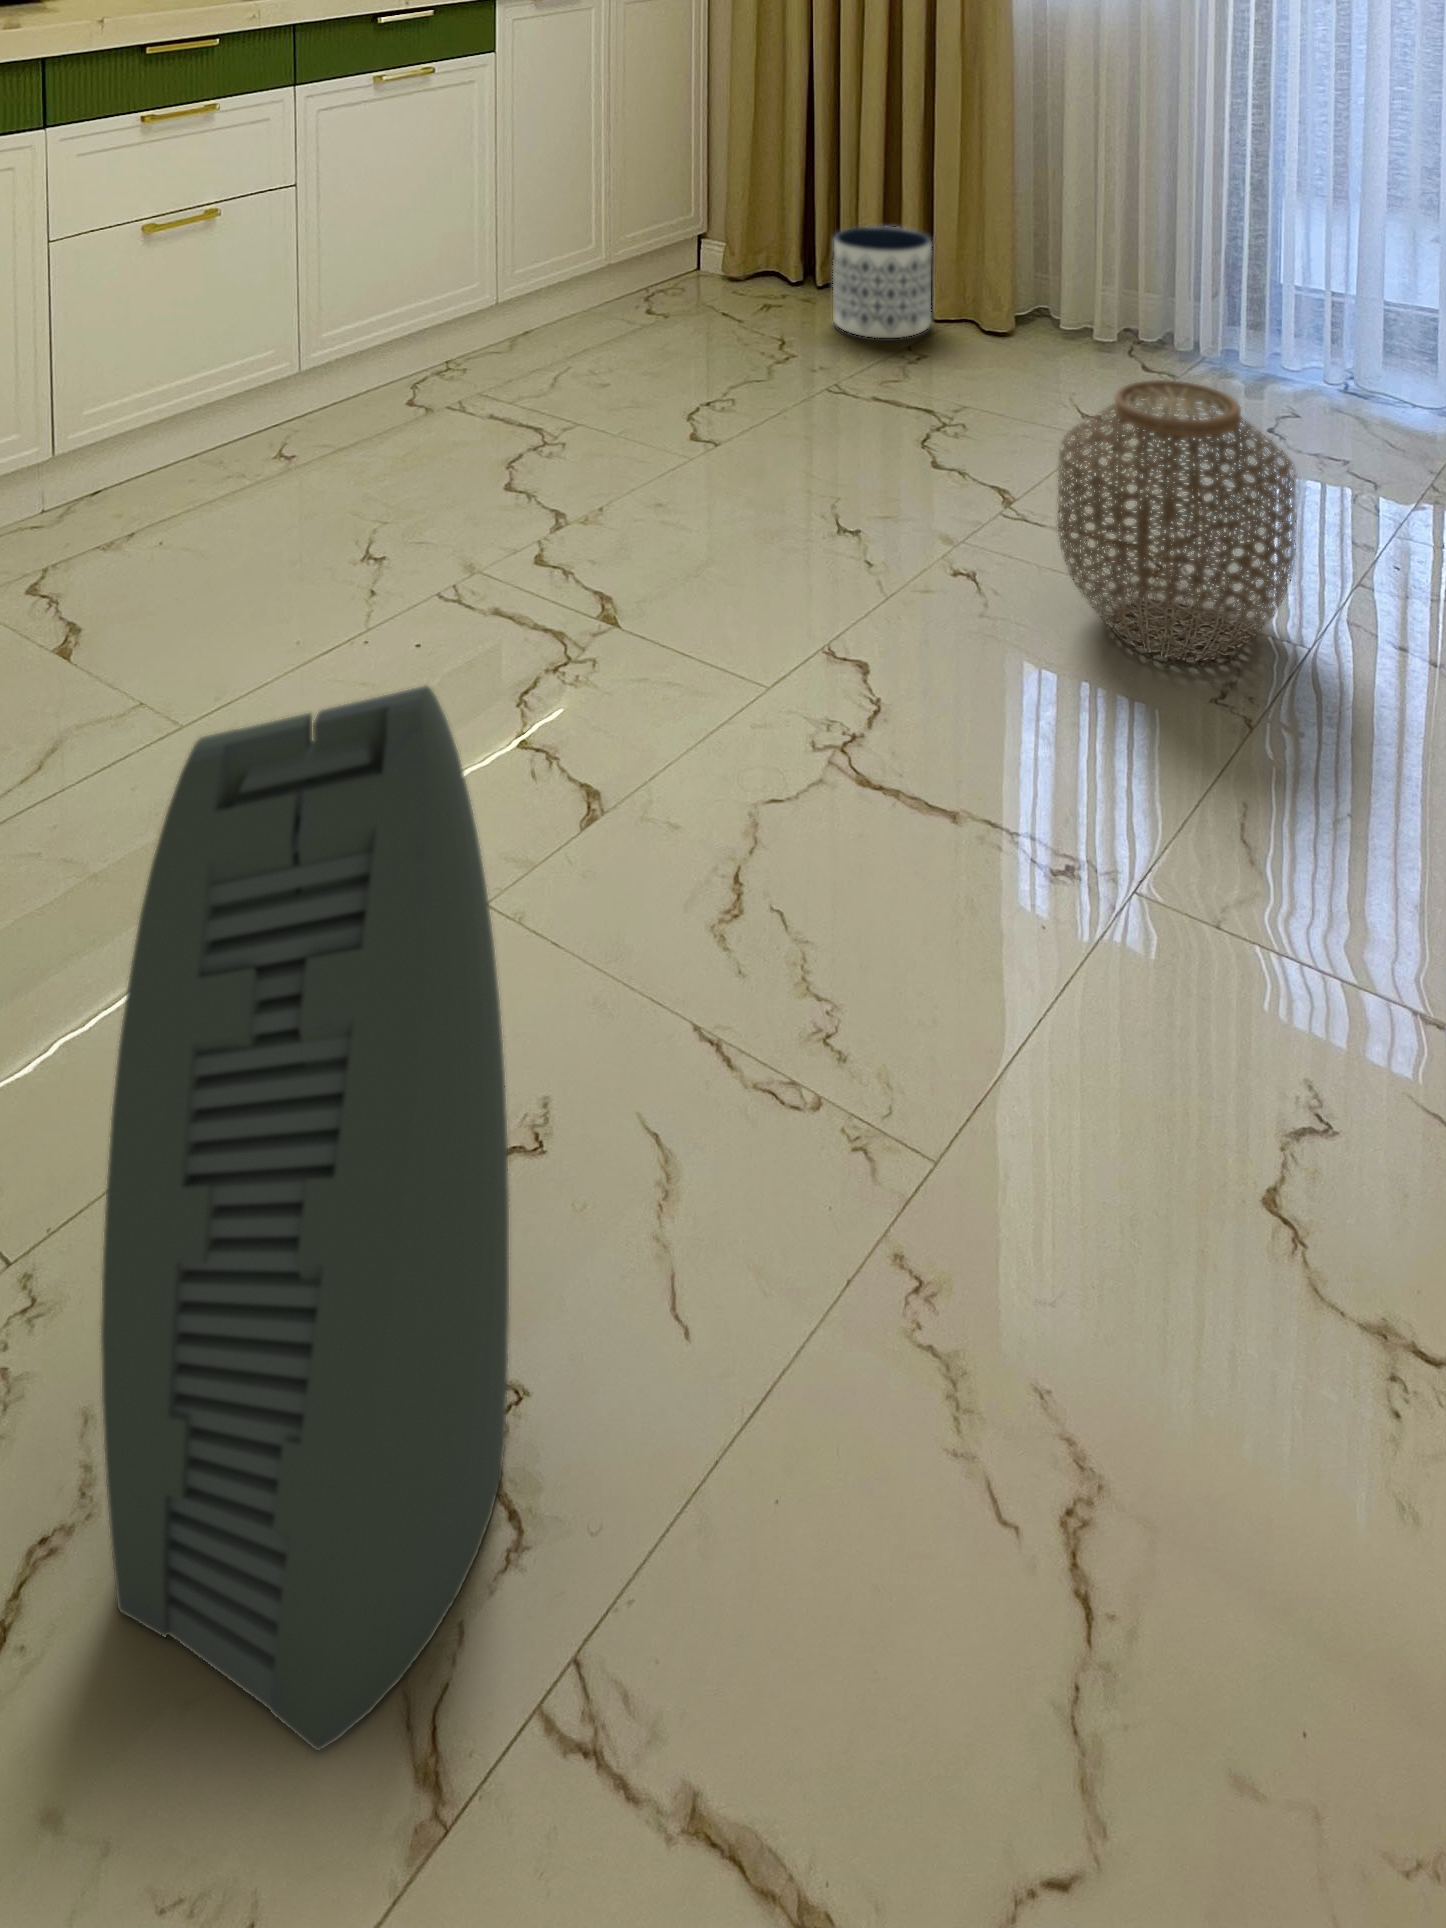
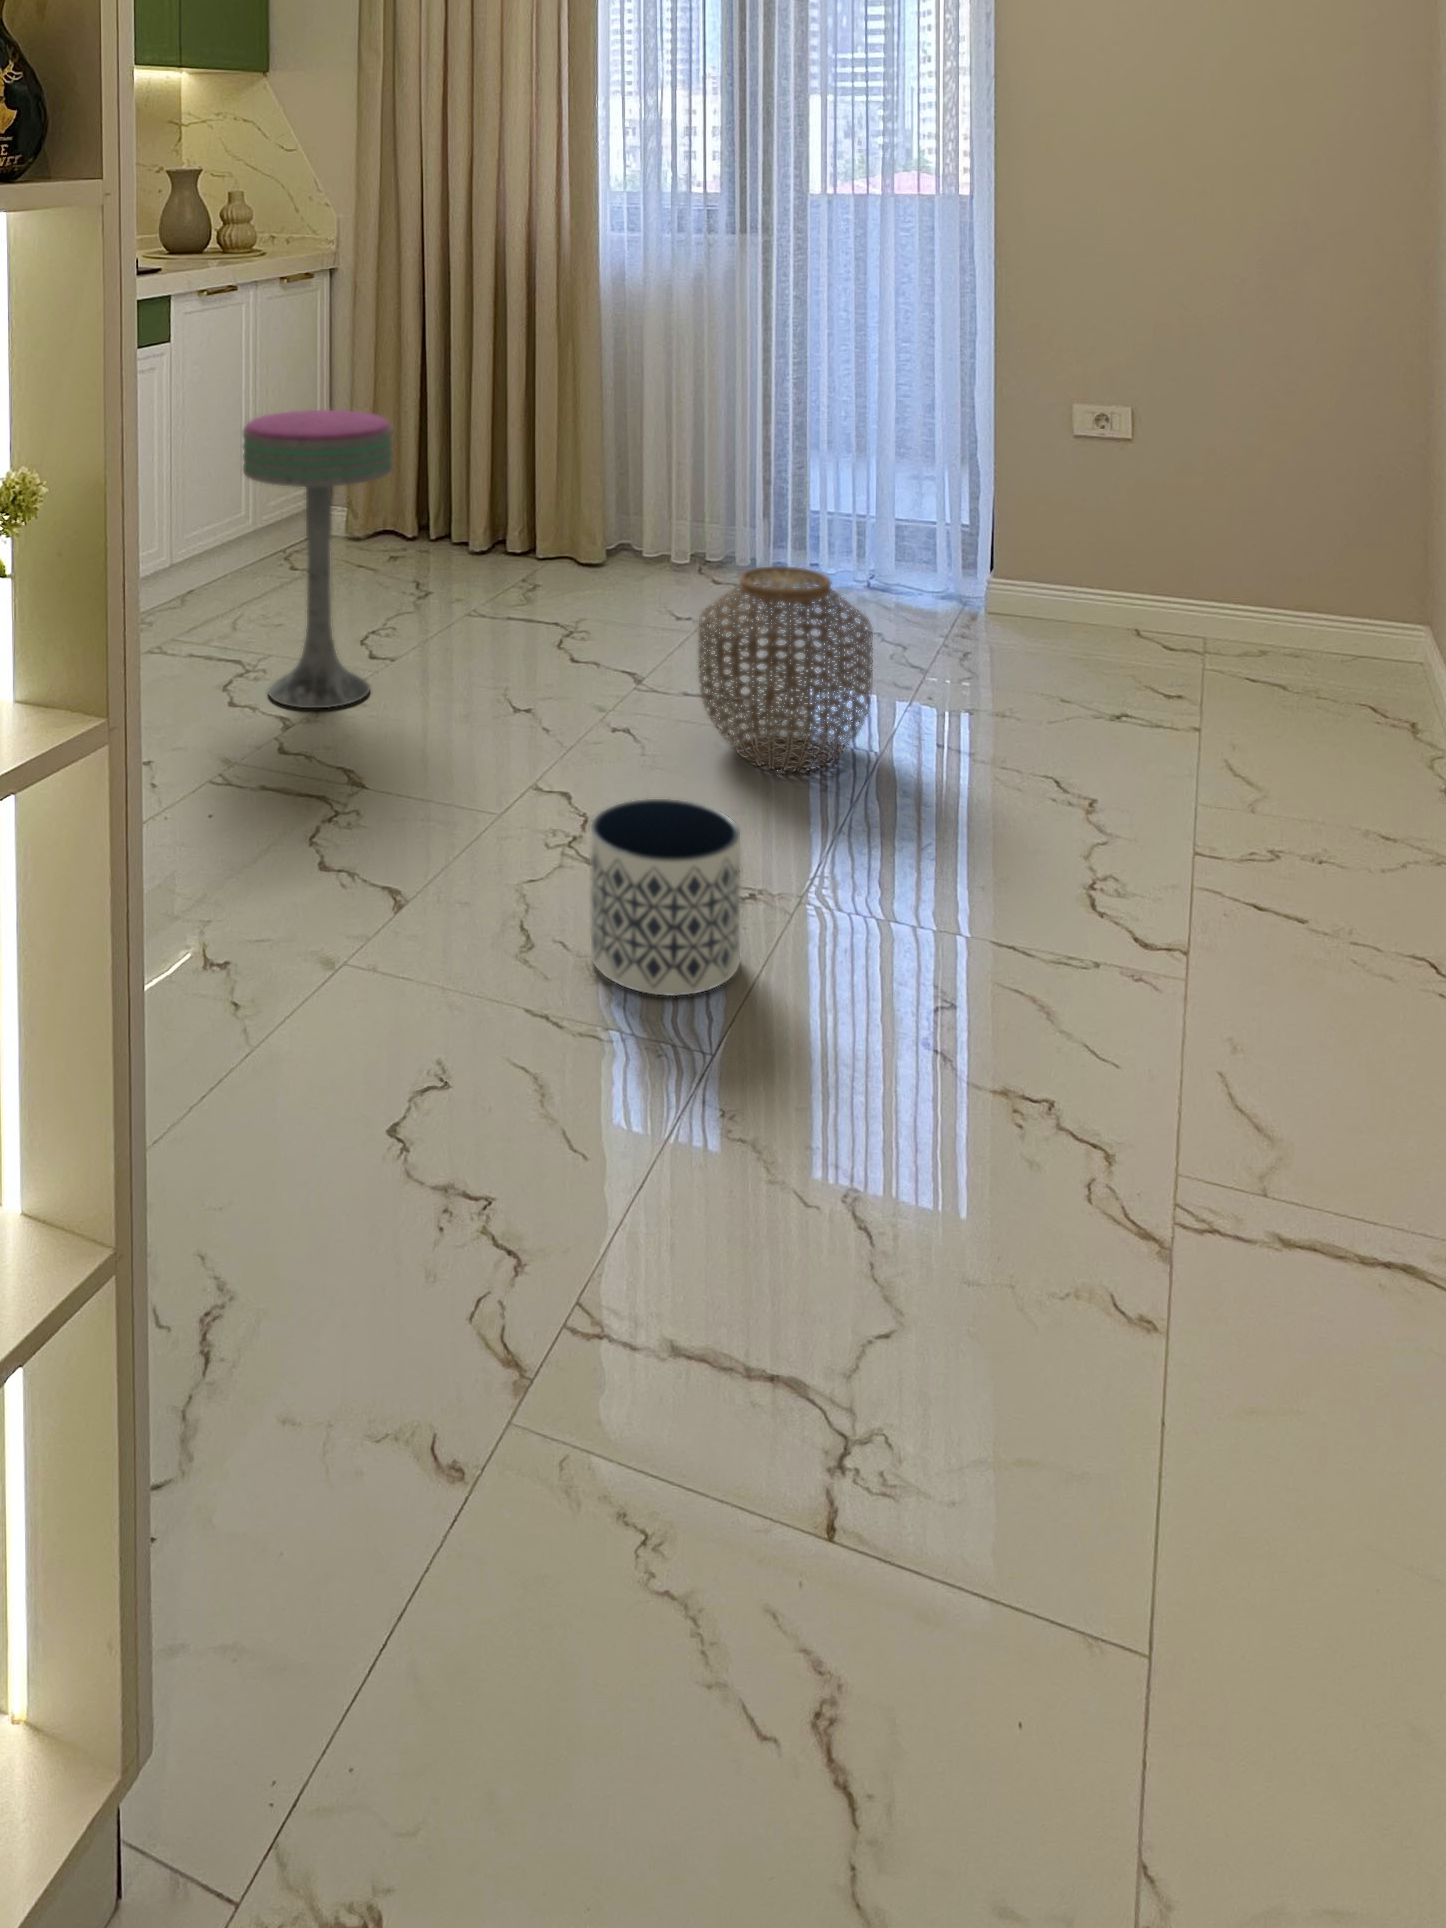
bar stool: none [523,140,703,501] -> present [242,410,393,708]
planter: present [833,226,931,338] -> present [590,799,740,996]
air purifier: present [101,686,509,1751] -> none [281,713,501,1350]

